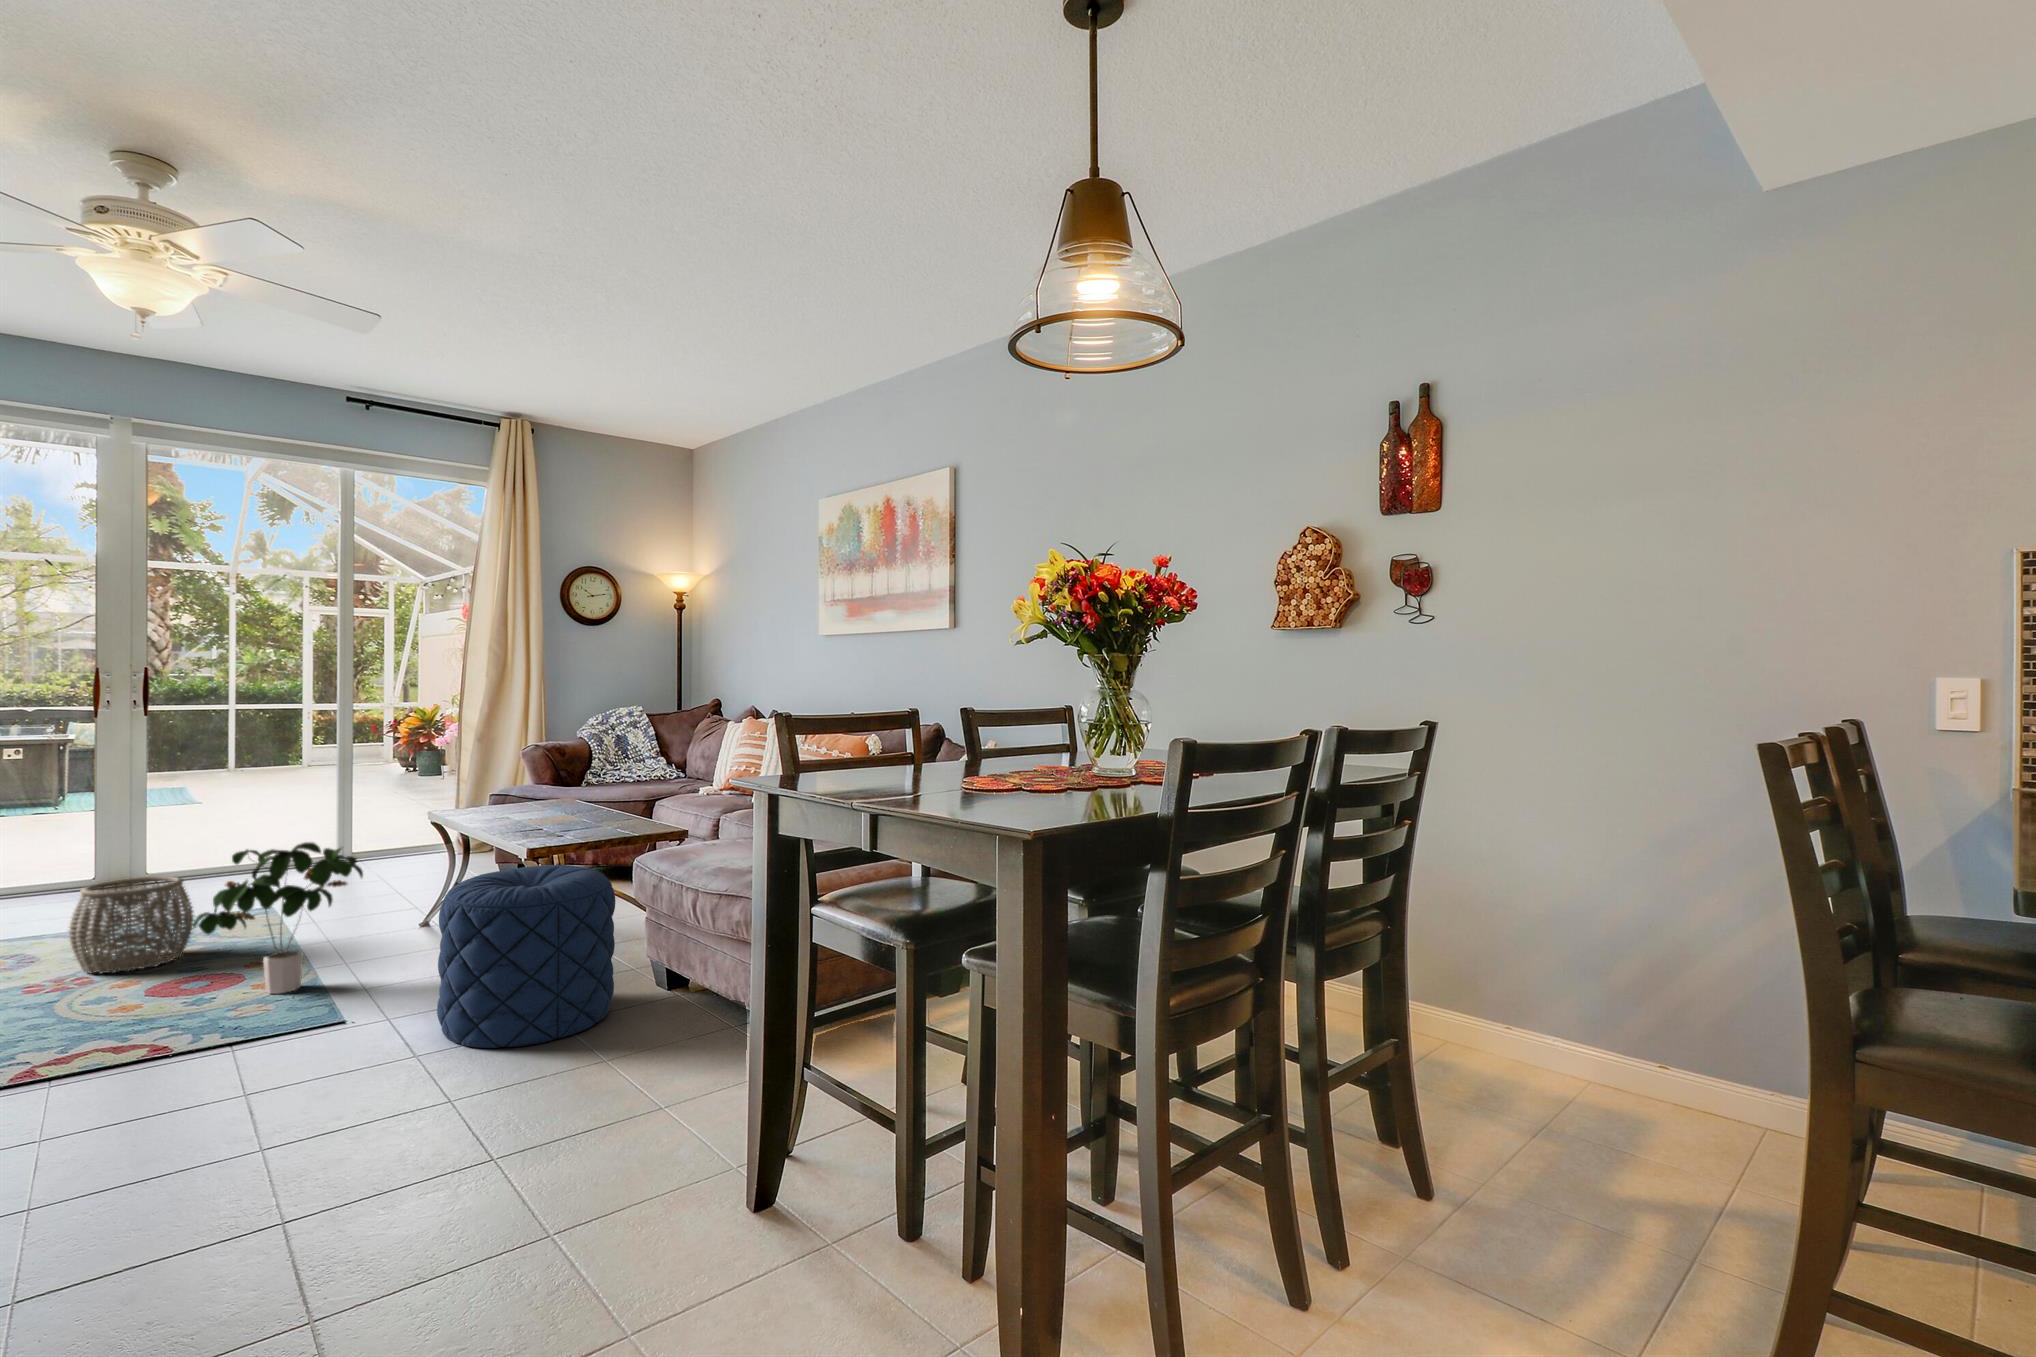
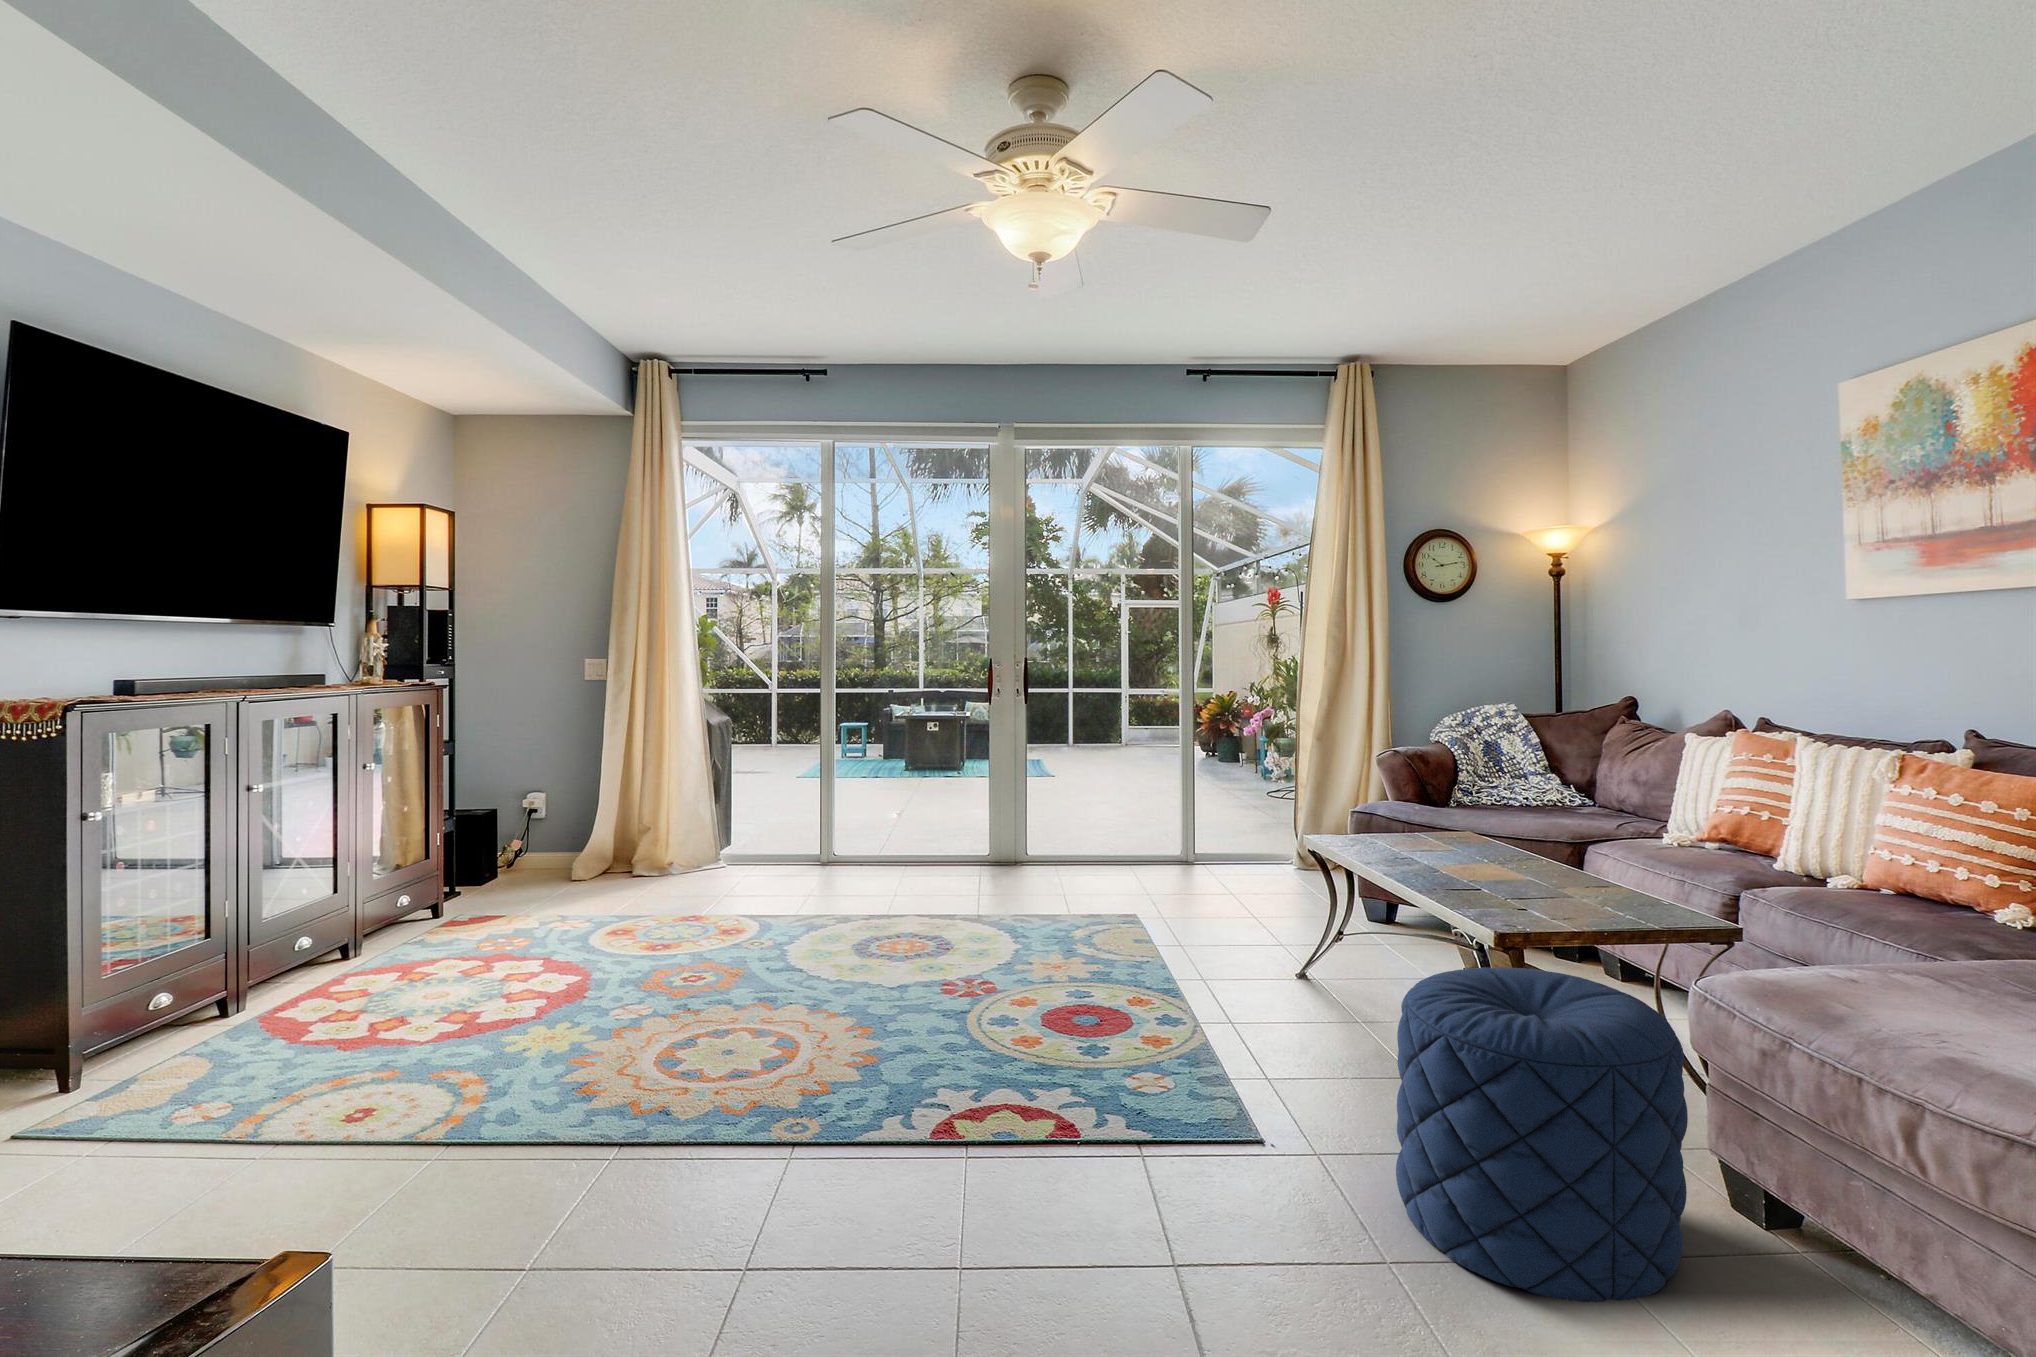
potted plant: present [193,842,363,994] -> none [1092,876,1259,1060]
woven basket: present [68,876,194,974] -> none [986,882,1084,985]

